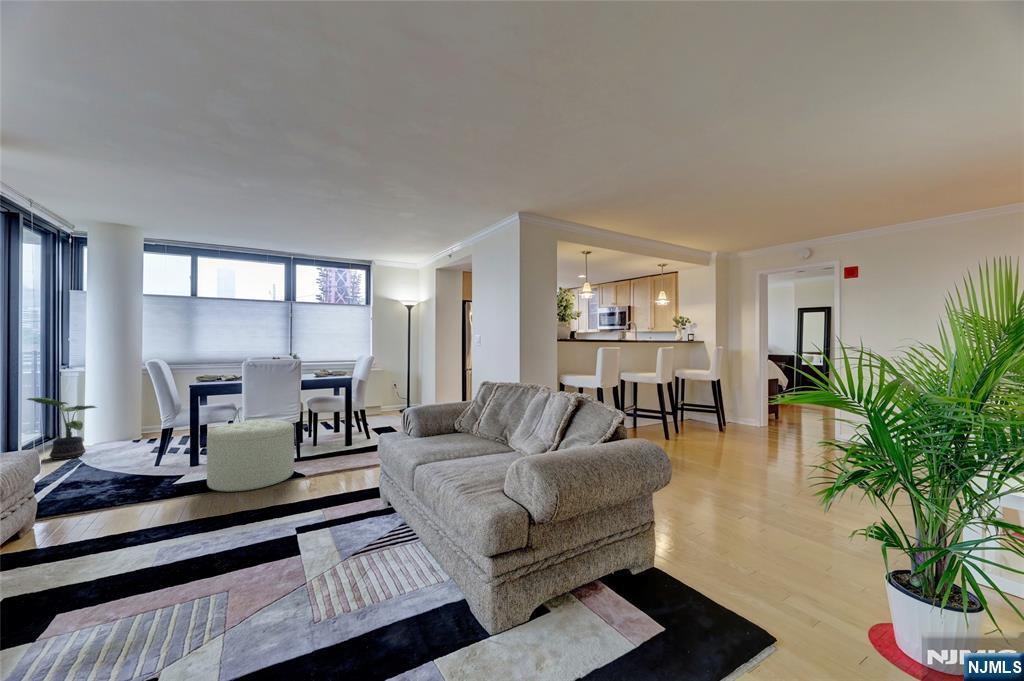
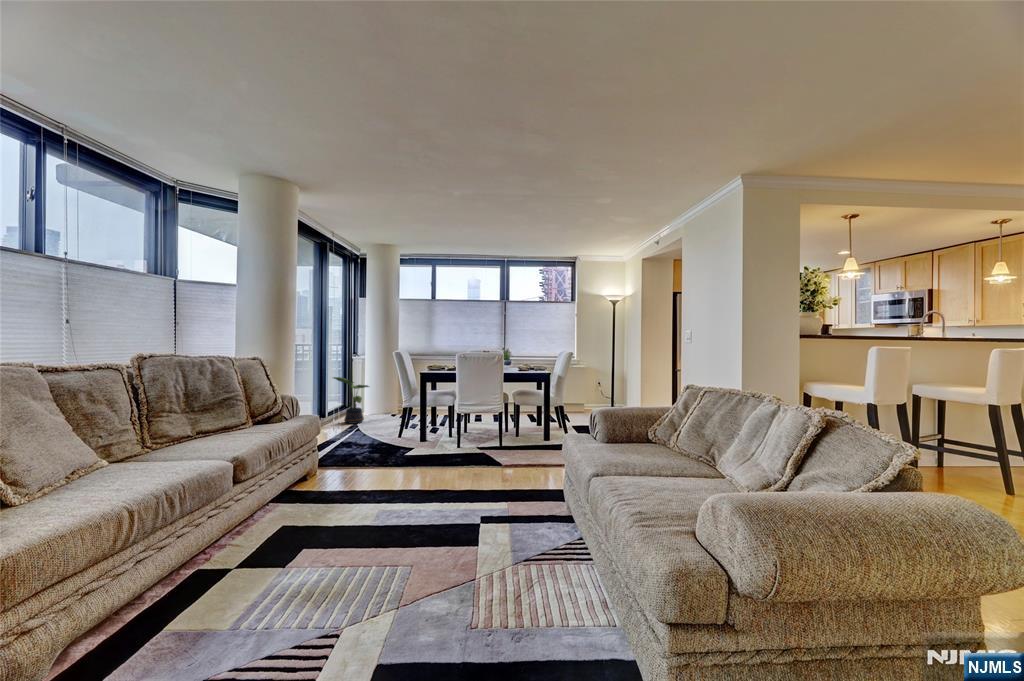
ottoman: present [207,419,294,491] -> none [427,407,494,470]

